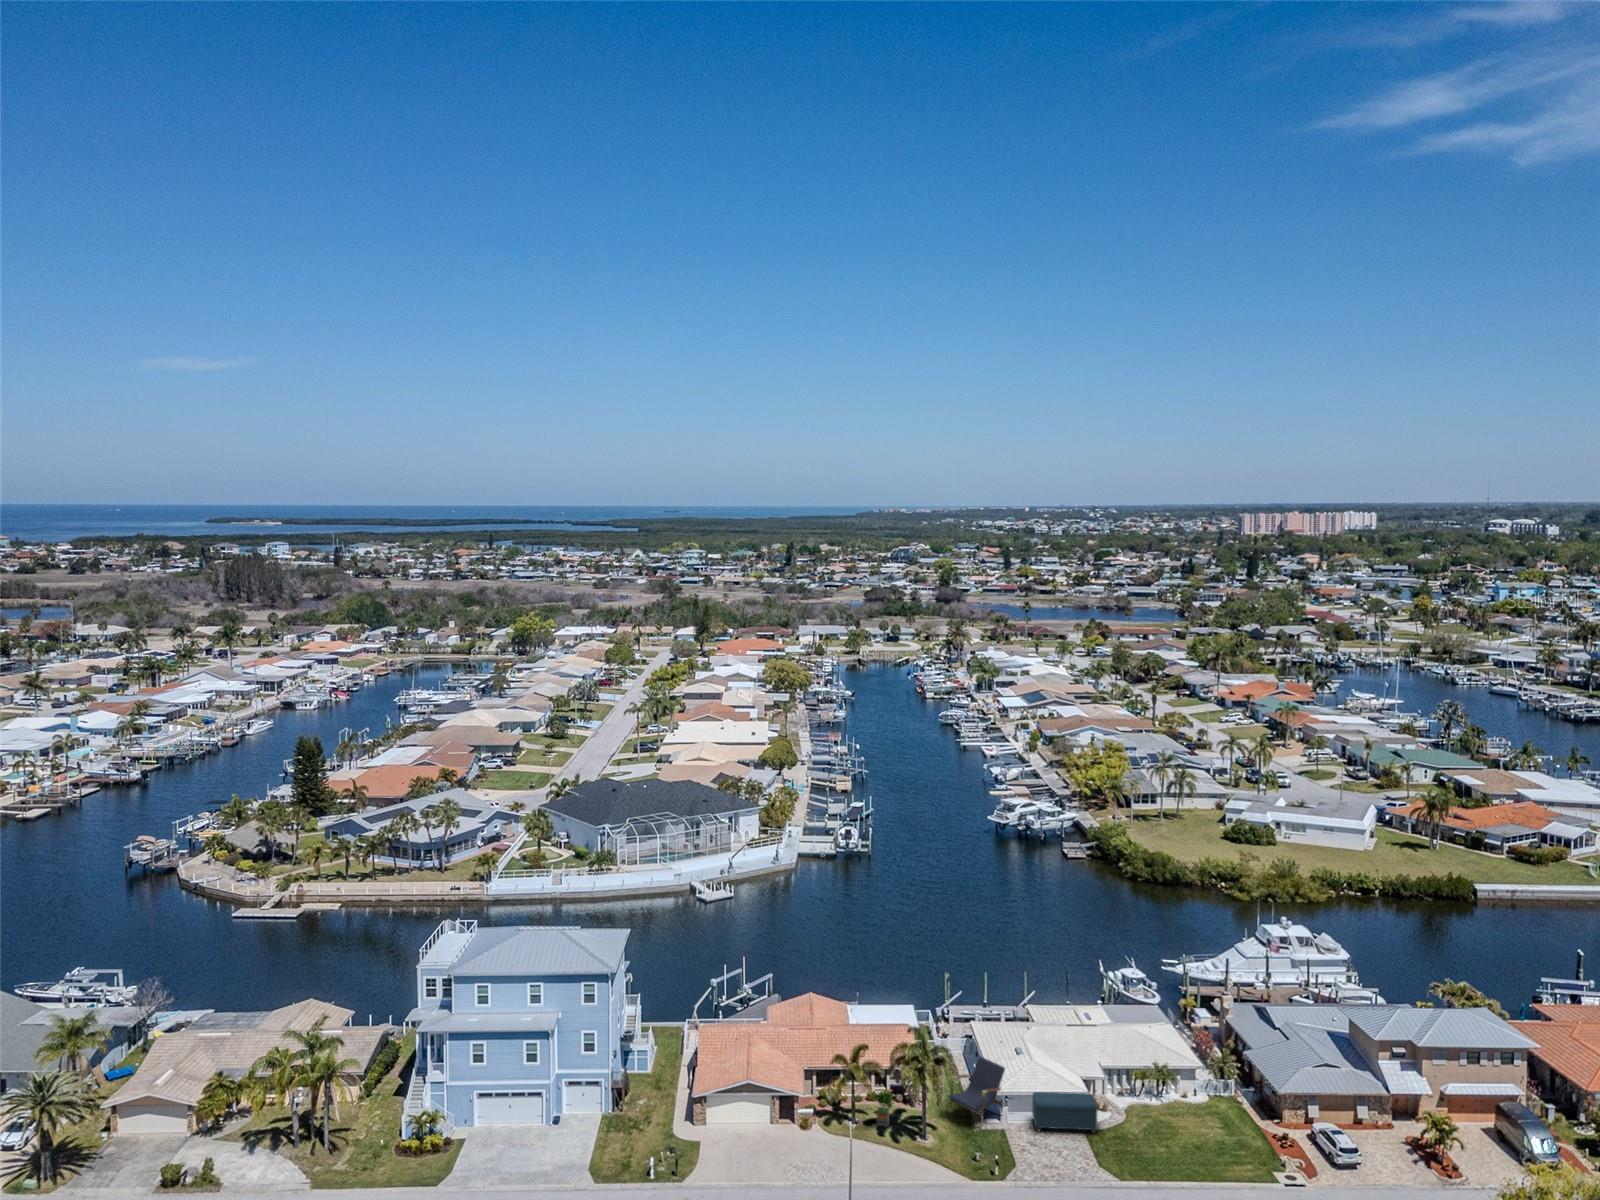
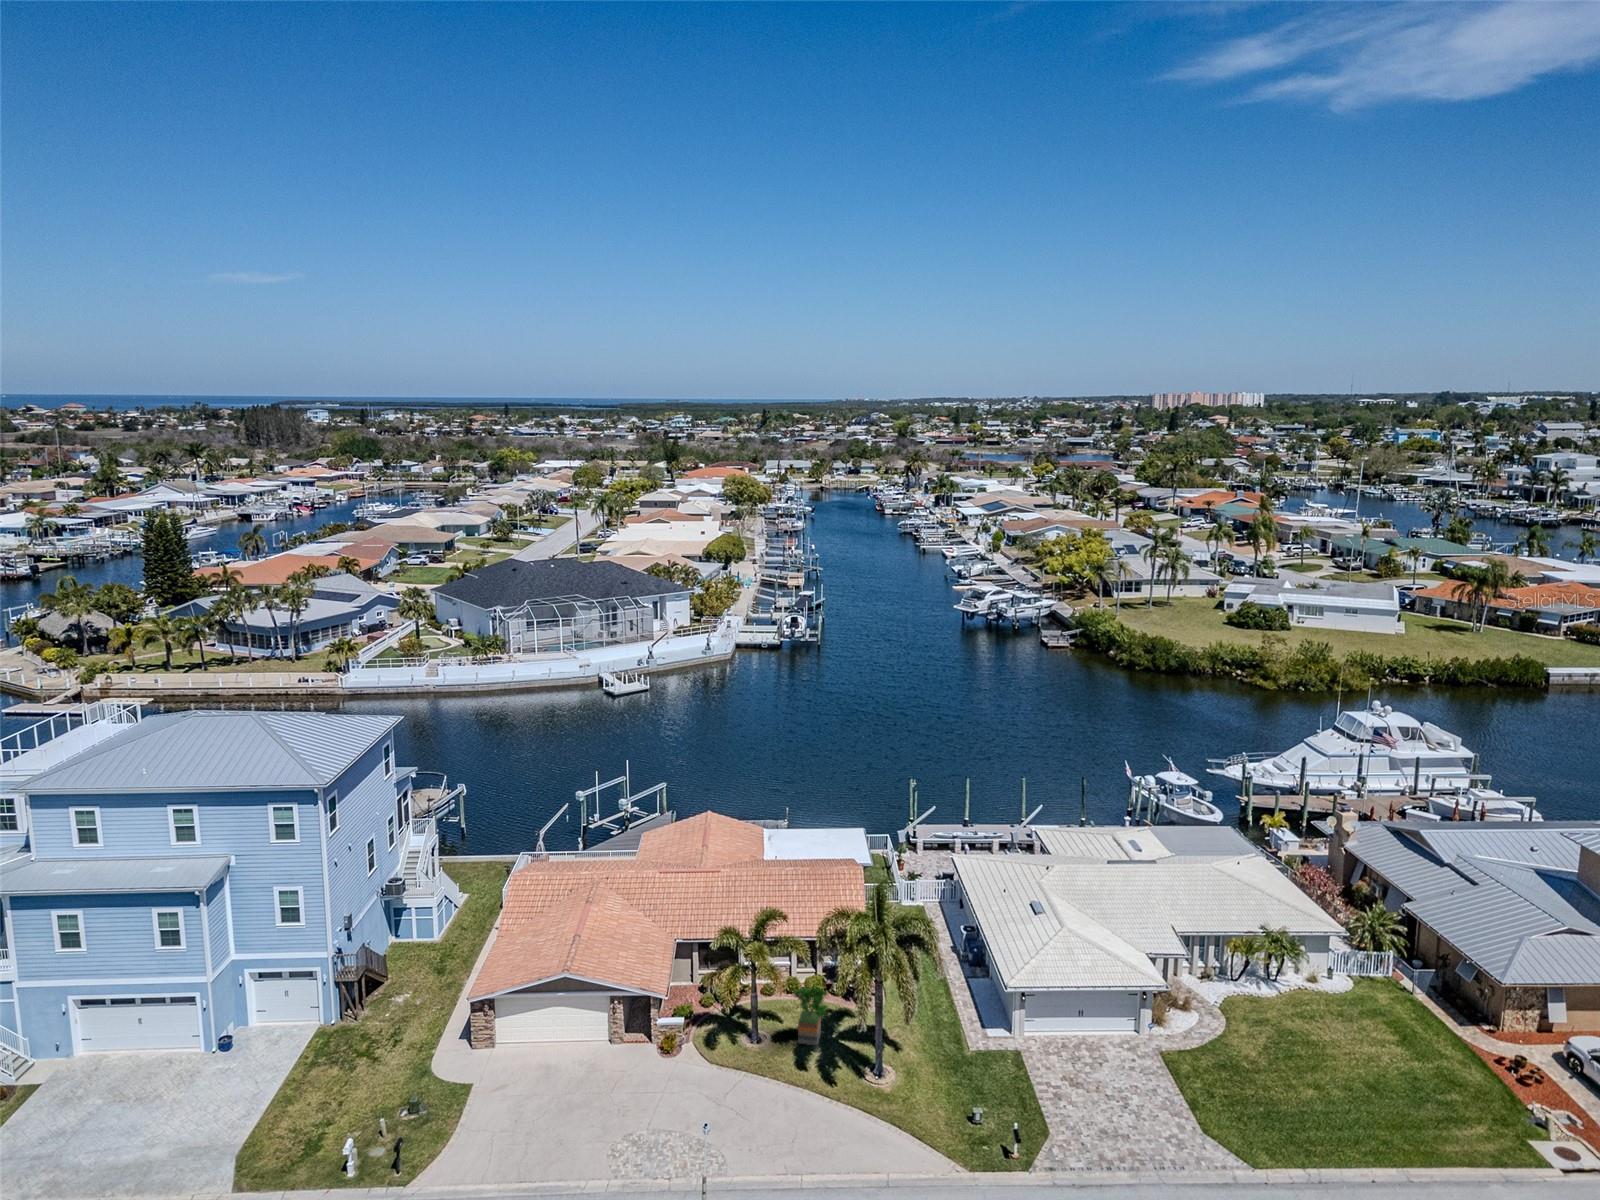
lounge chair: present [948,1057,1005,1127] -> none [923,920,1022,1048]
bench: present [1032,1092,1097,1133] -> none [1067,982,1188,1056]

